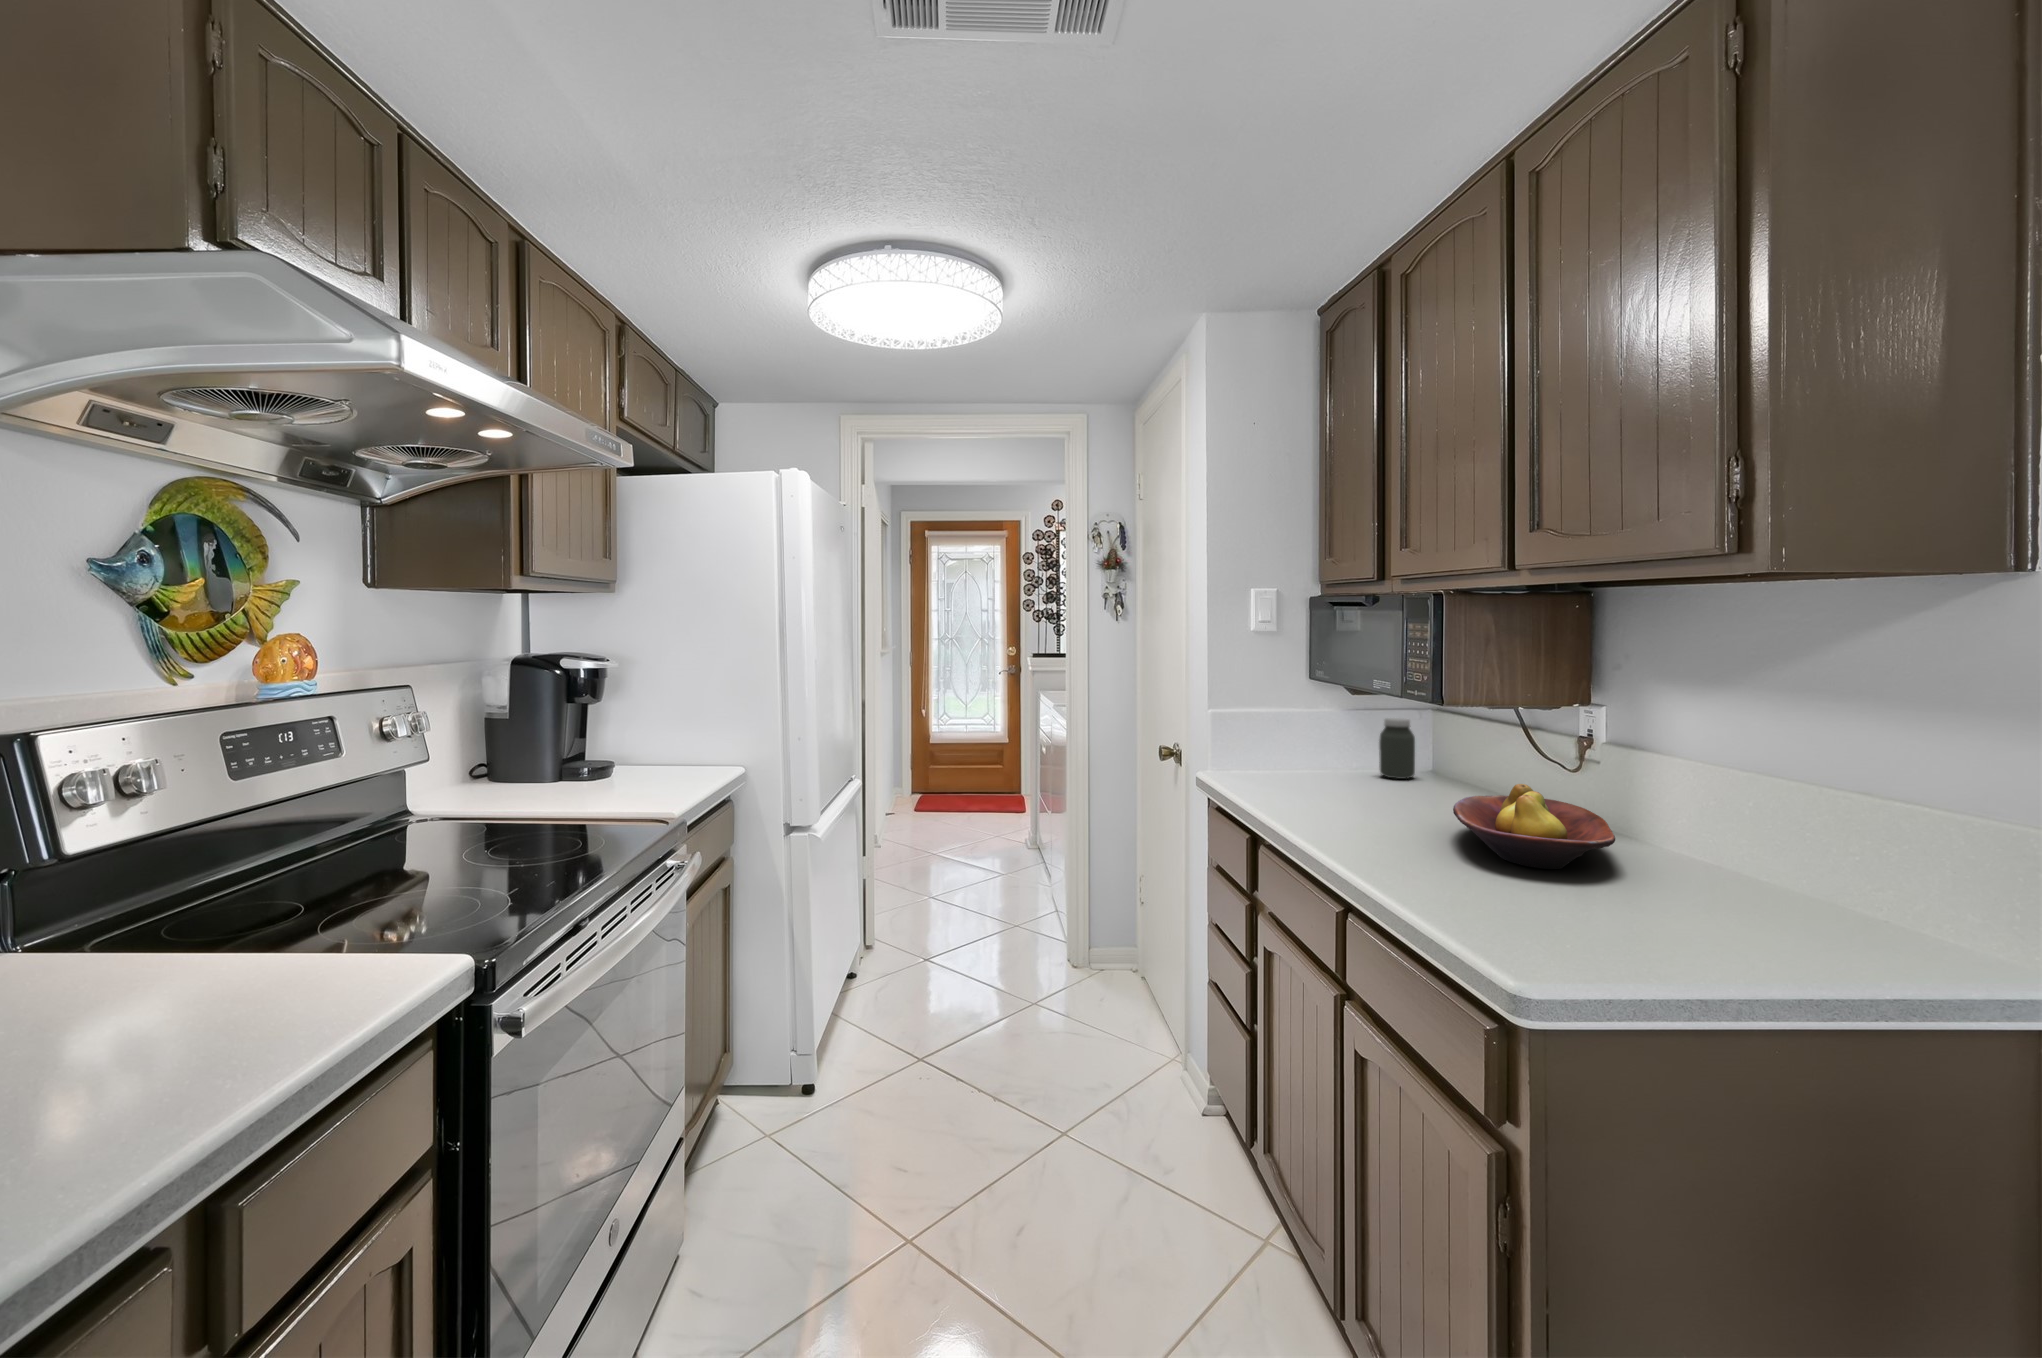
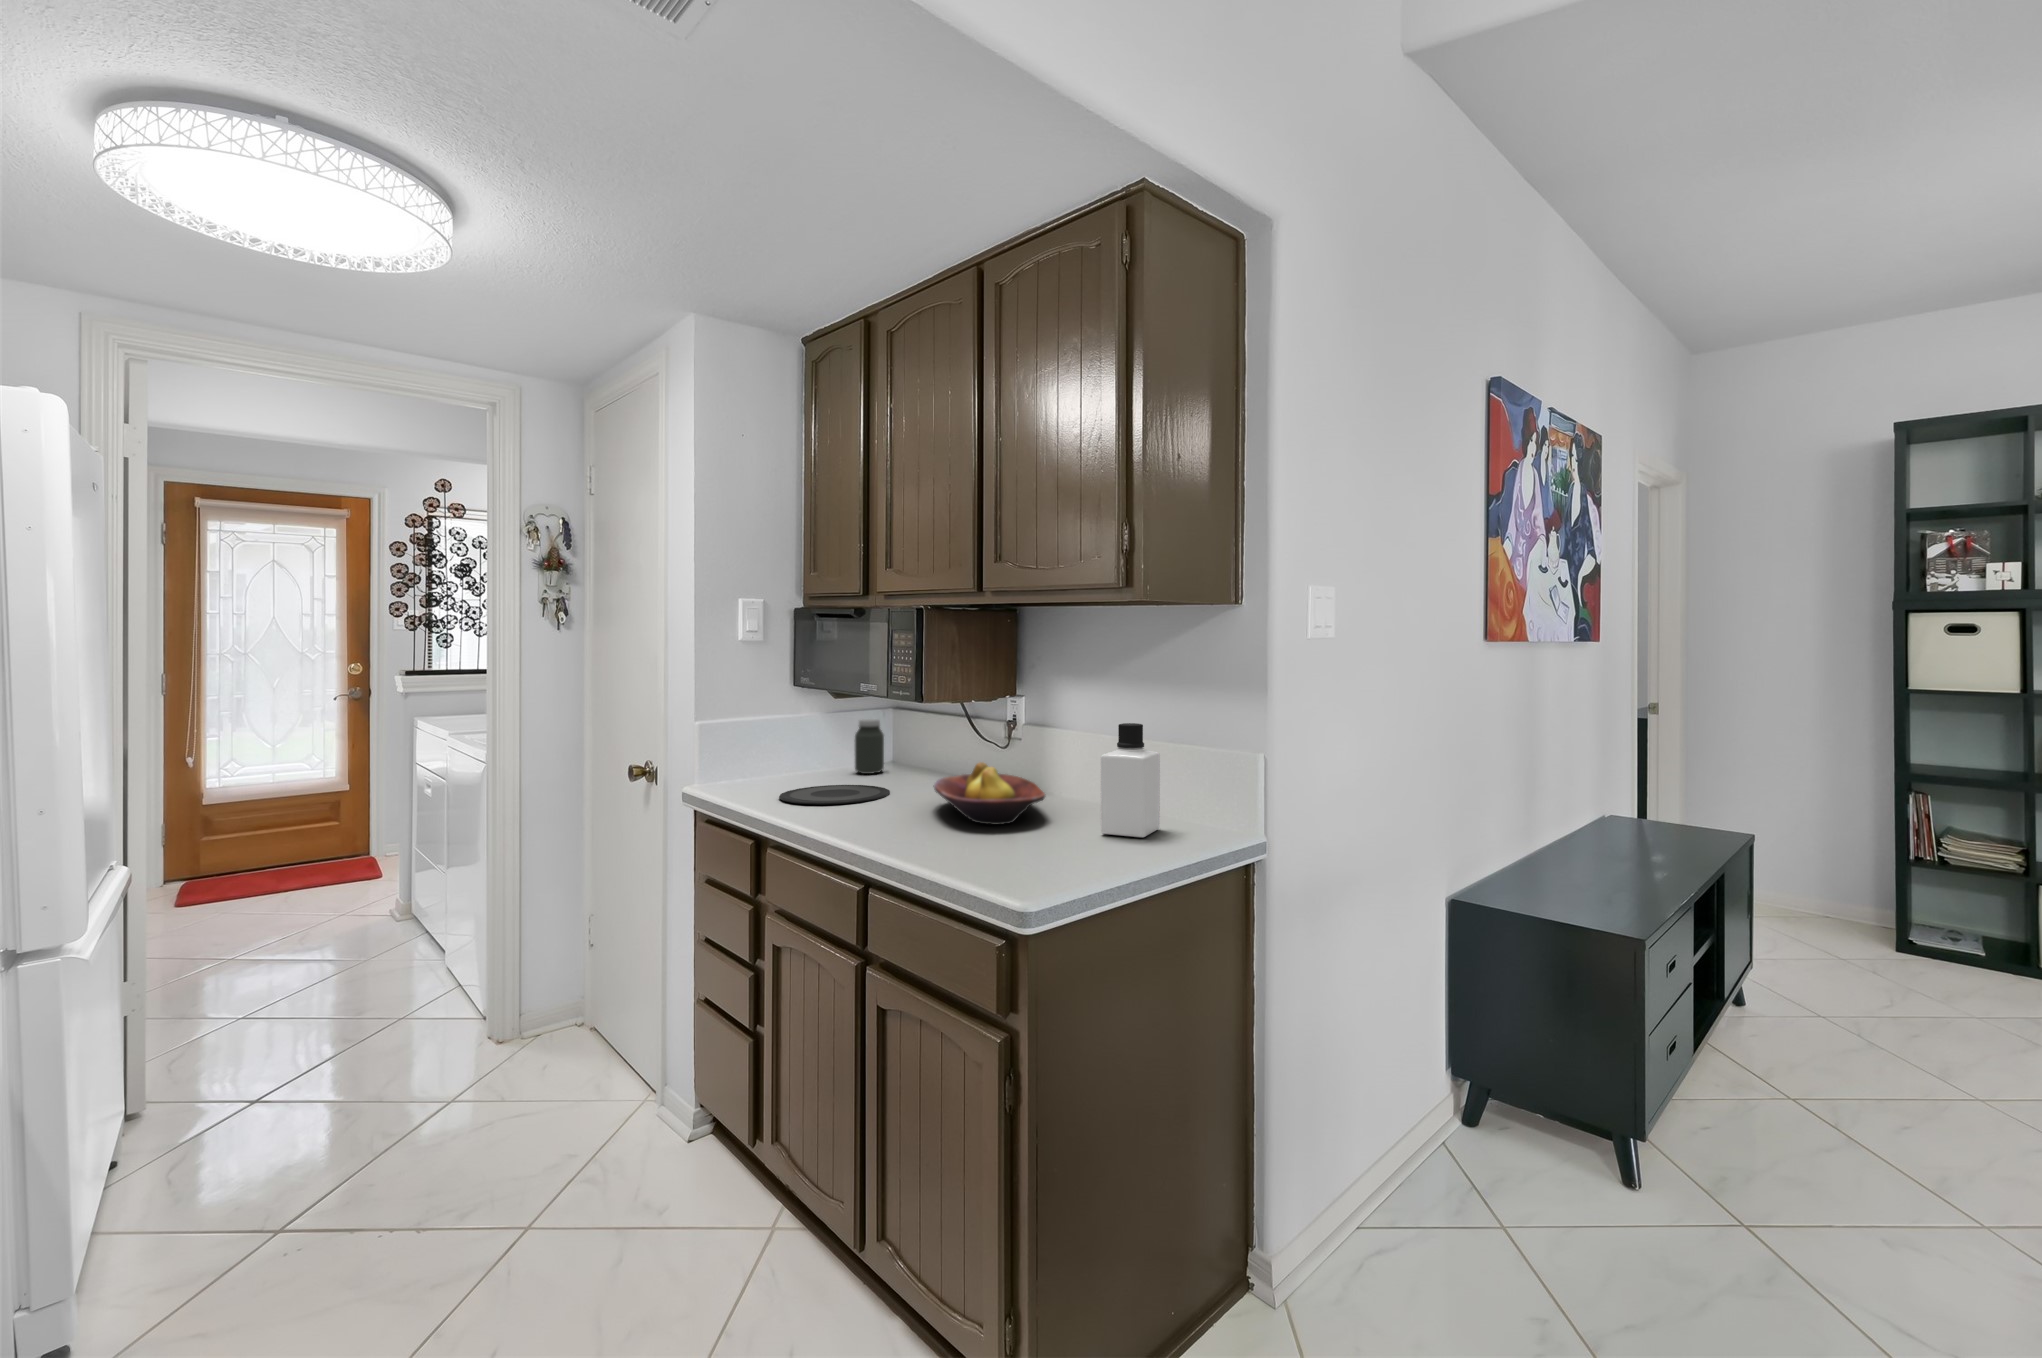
bottle: none [1703,755,1827,931] -> present [1101,723,1160,837]
plate: none [1283,786,1410,811] -> present [779,785,890,804]

